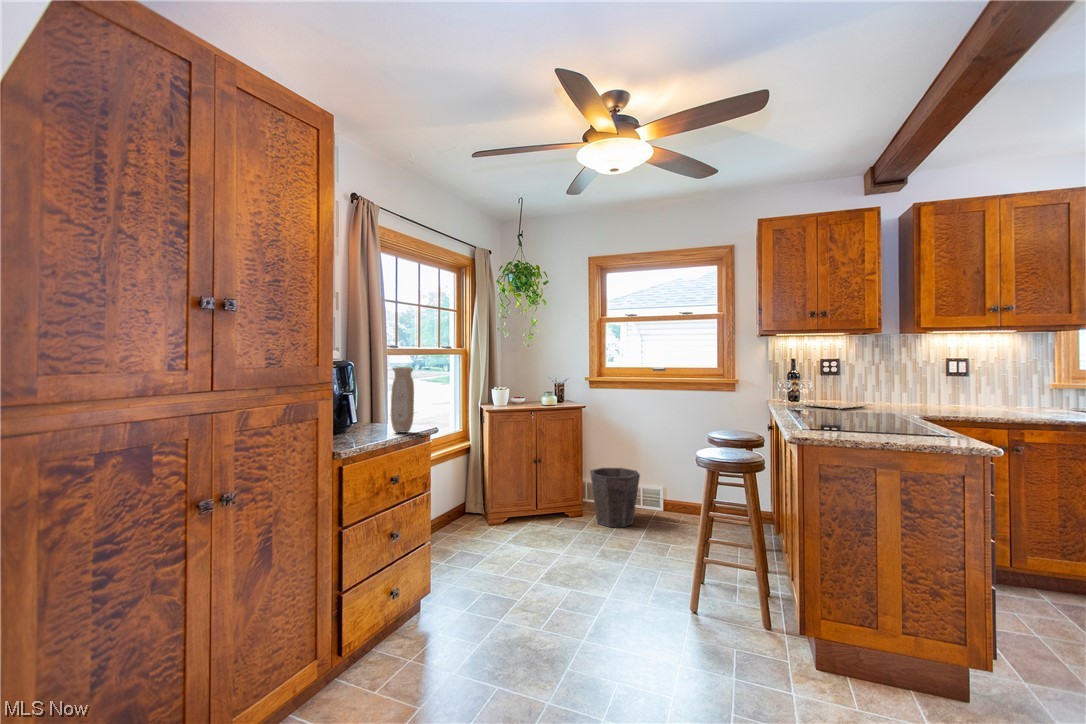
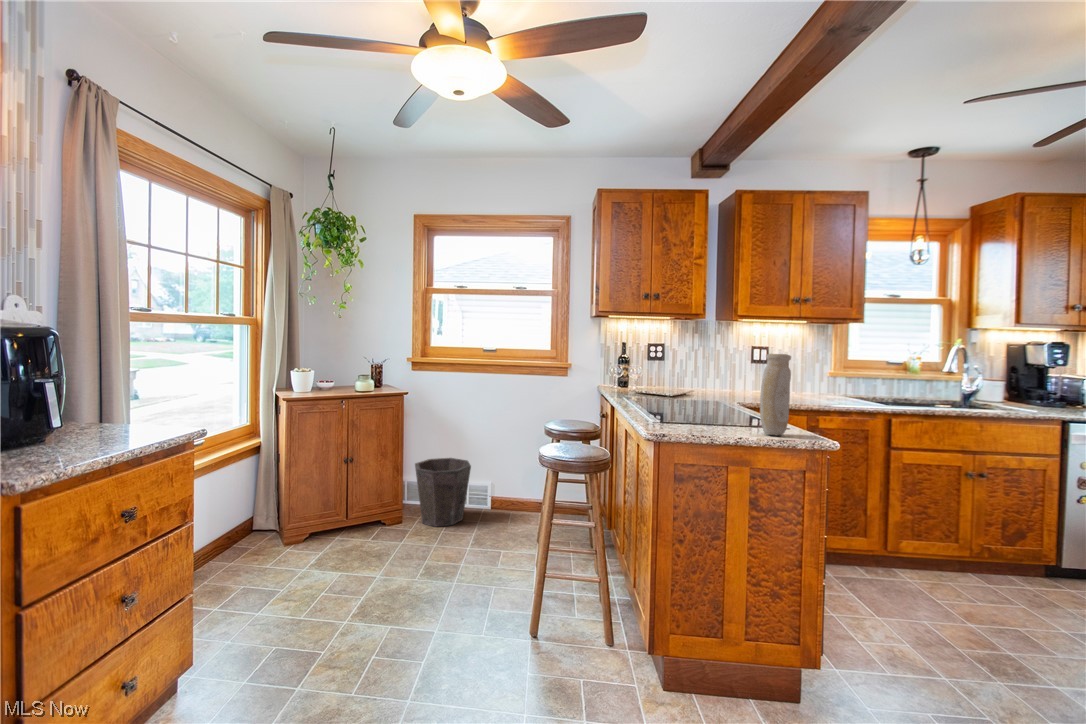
vase: present [391,367,414,432] -> present [760,354,791,435]

